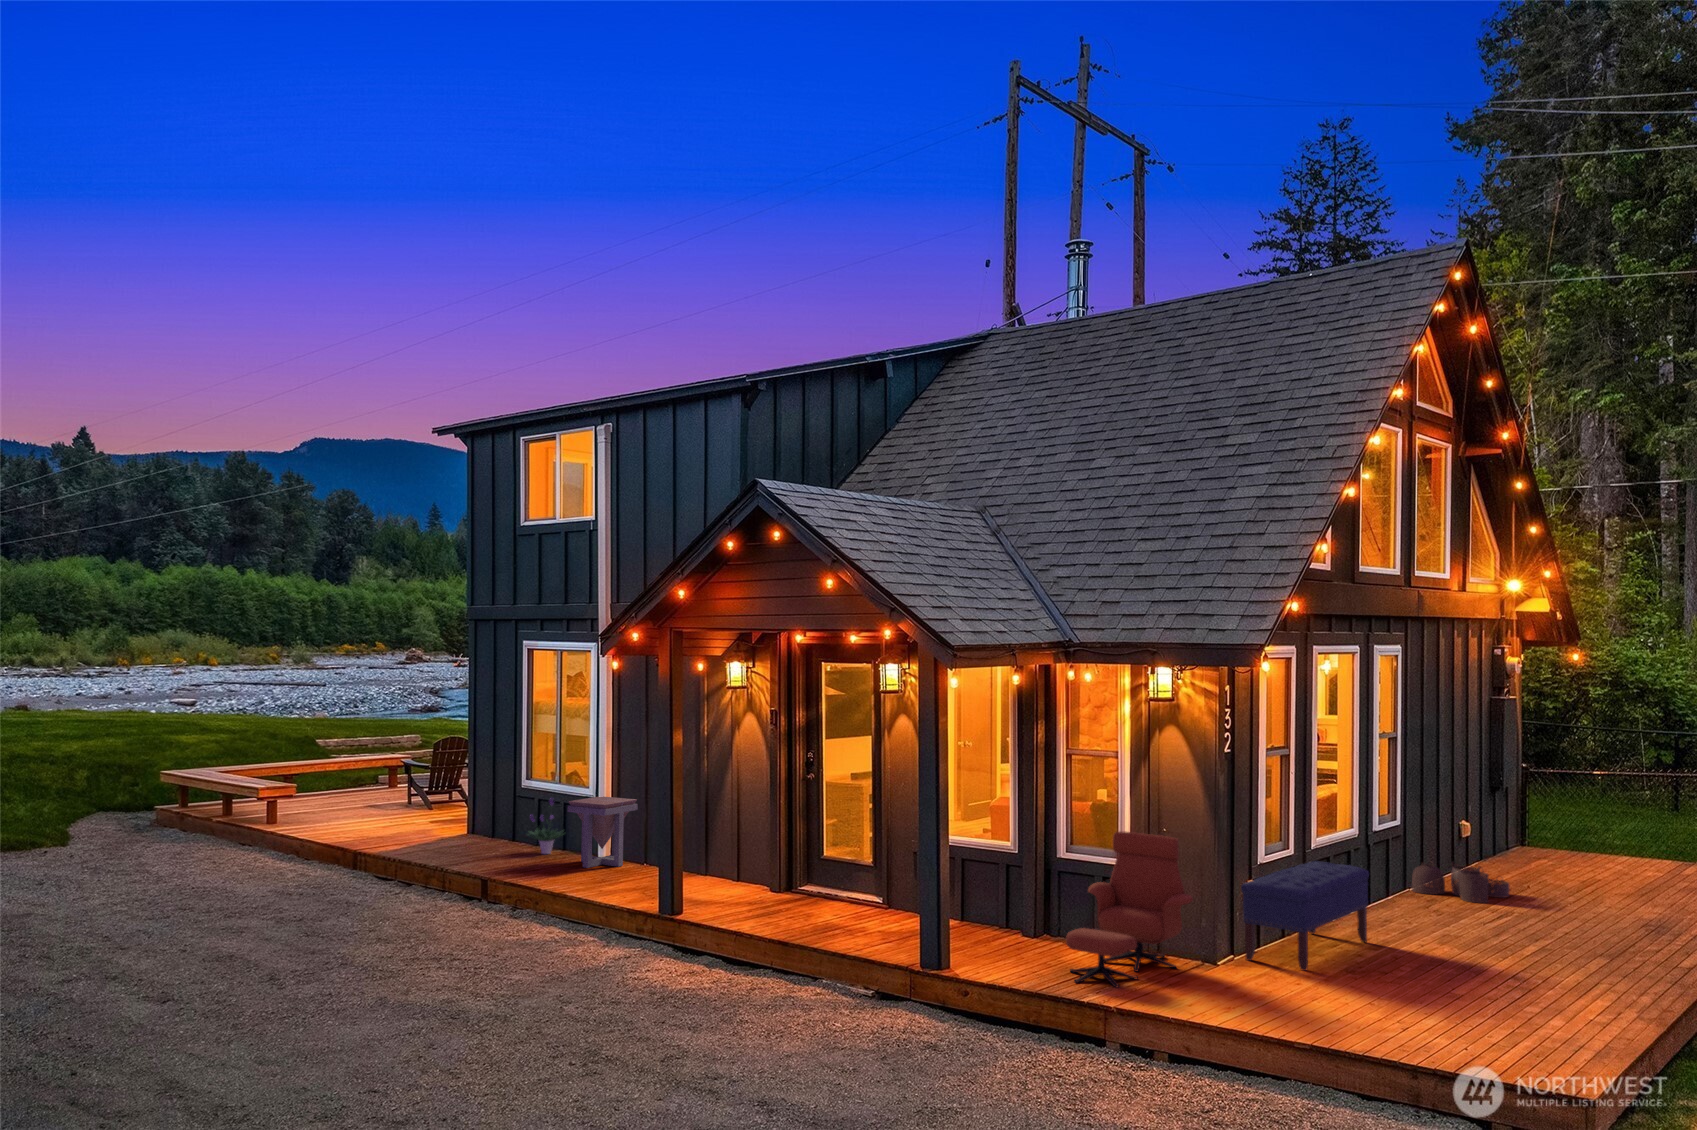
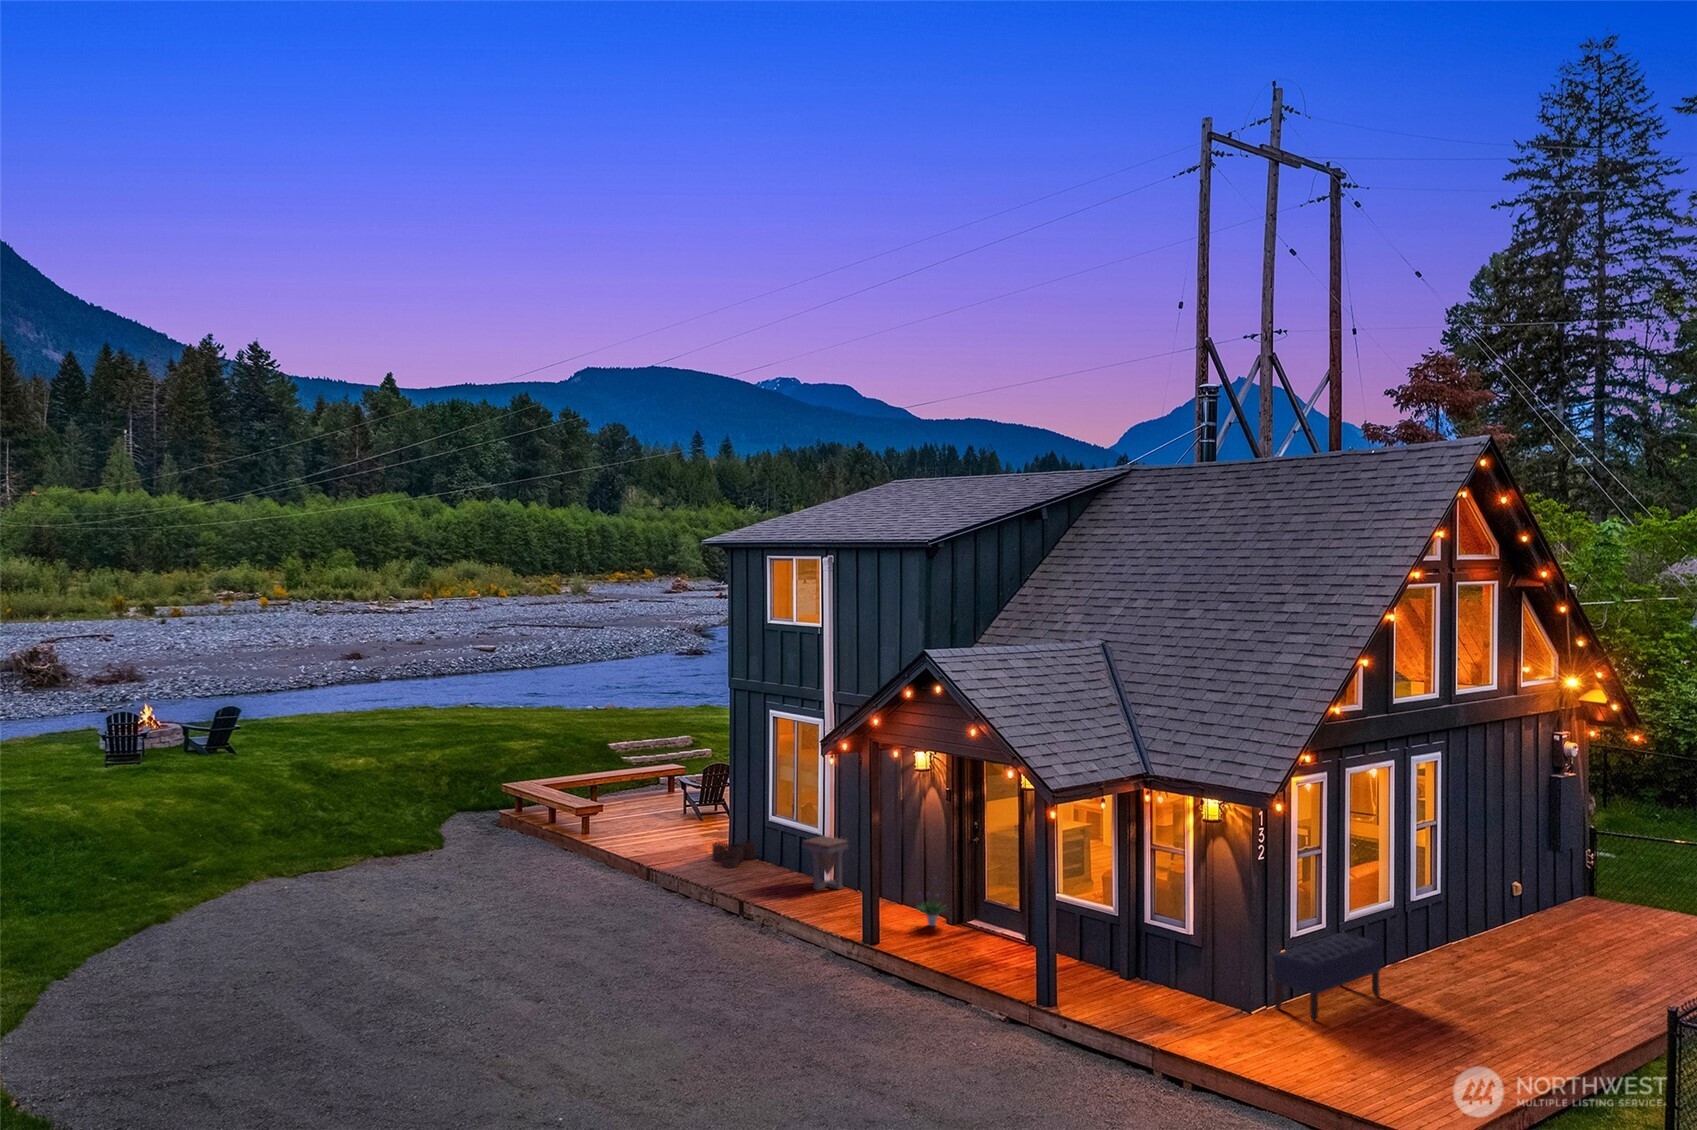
potted plant: present [528,798,564,854] -> present [917,878,946,926]
lounge chair: present [1066,831,1193,987] -> none [1136,911,1232,1028]
woven basket: present [1412,864,1510,903] -> present [712,841,757,868]

